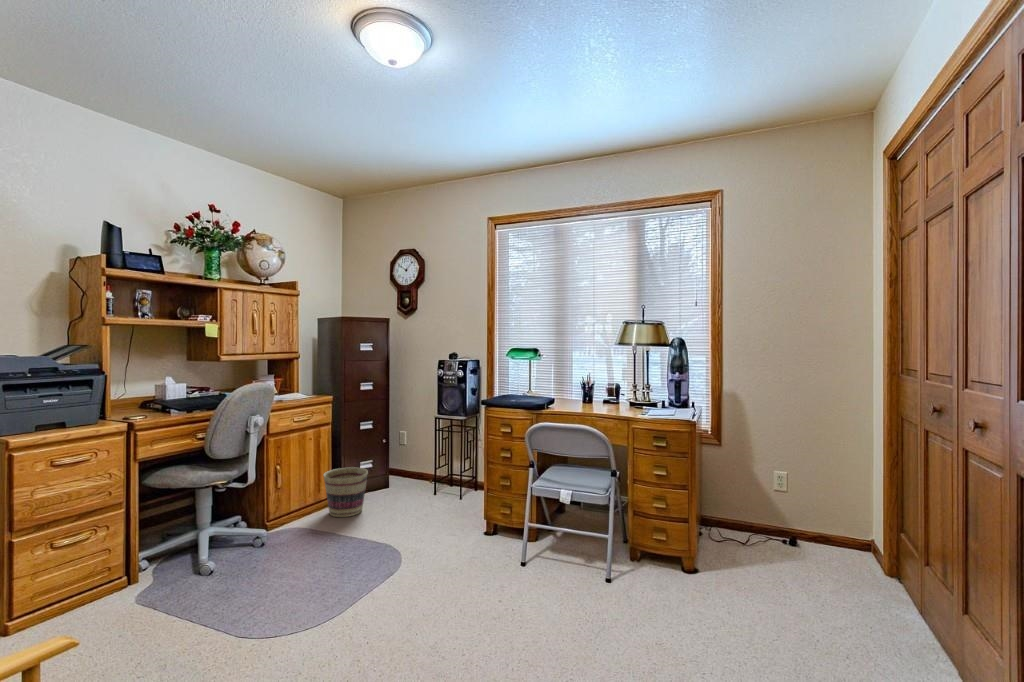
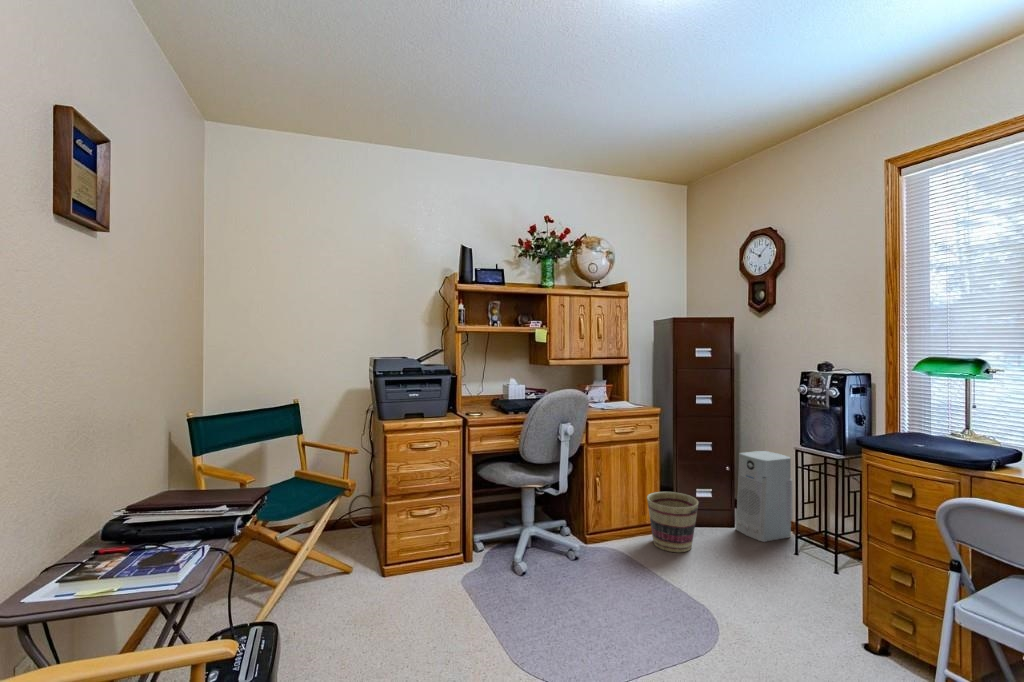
air purifier: none [390,424,430,493] -> present [736,451,792,542]

